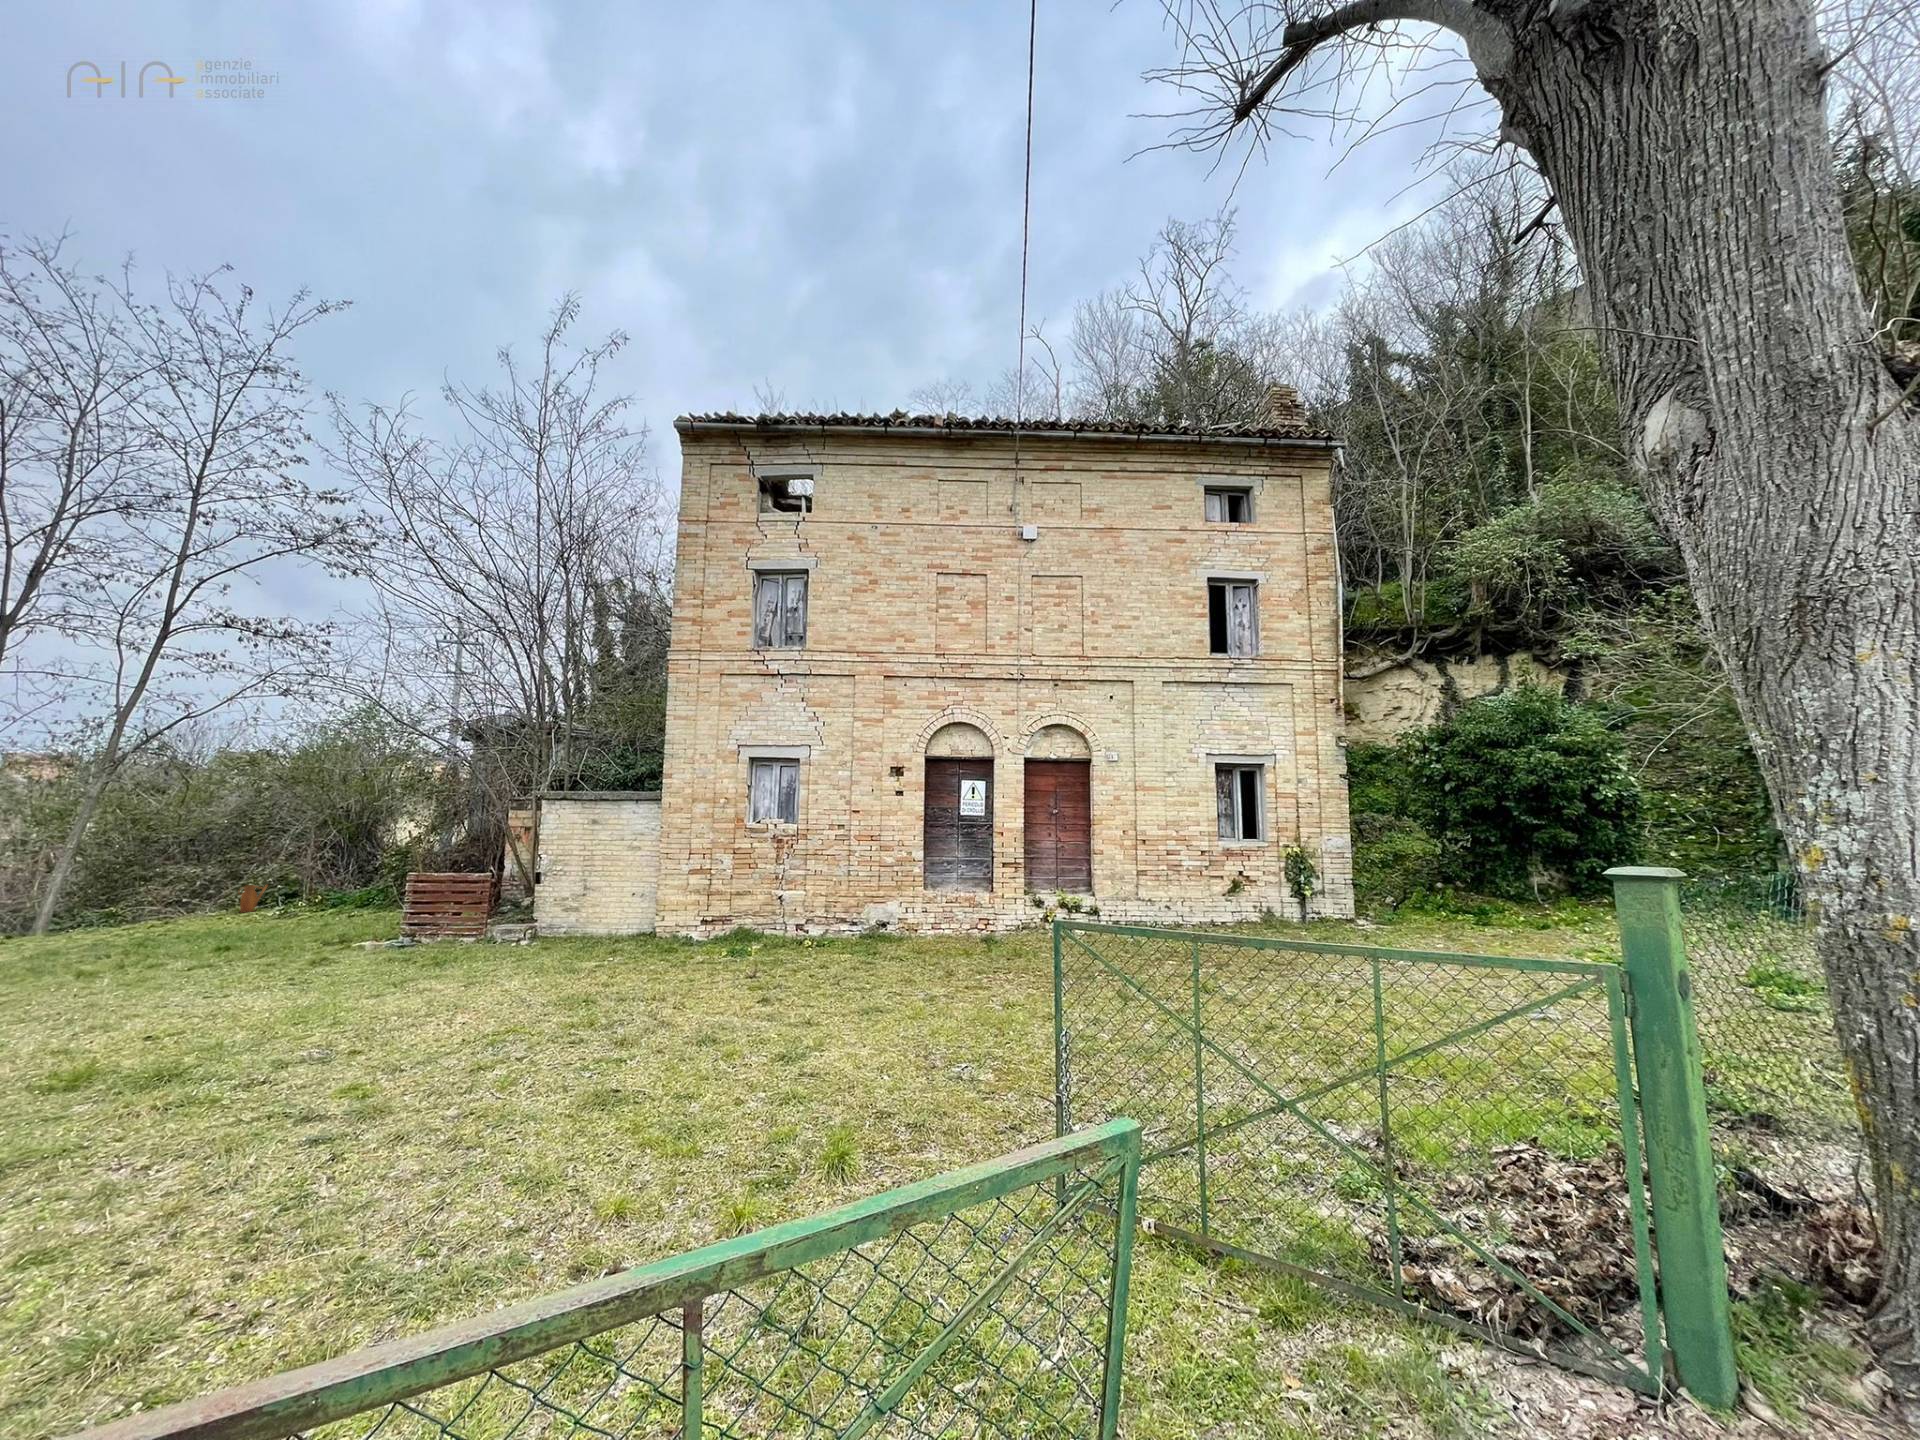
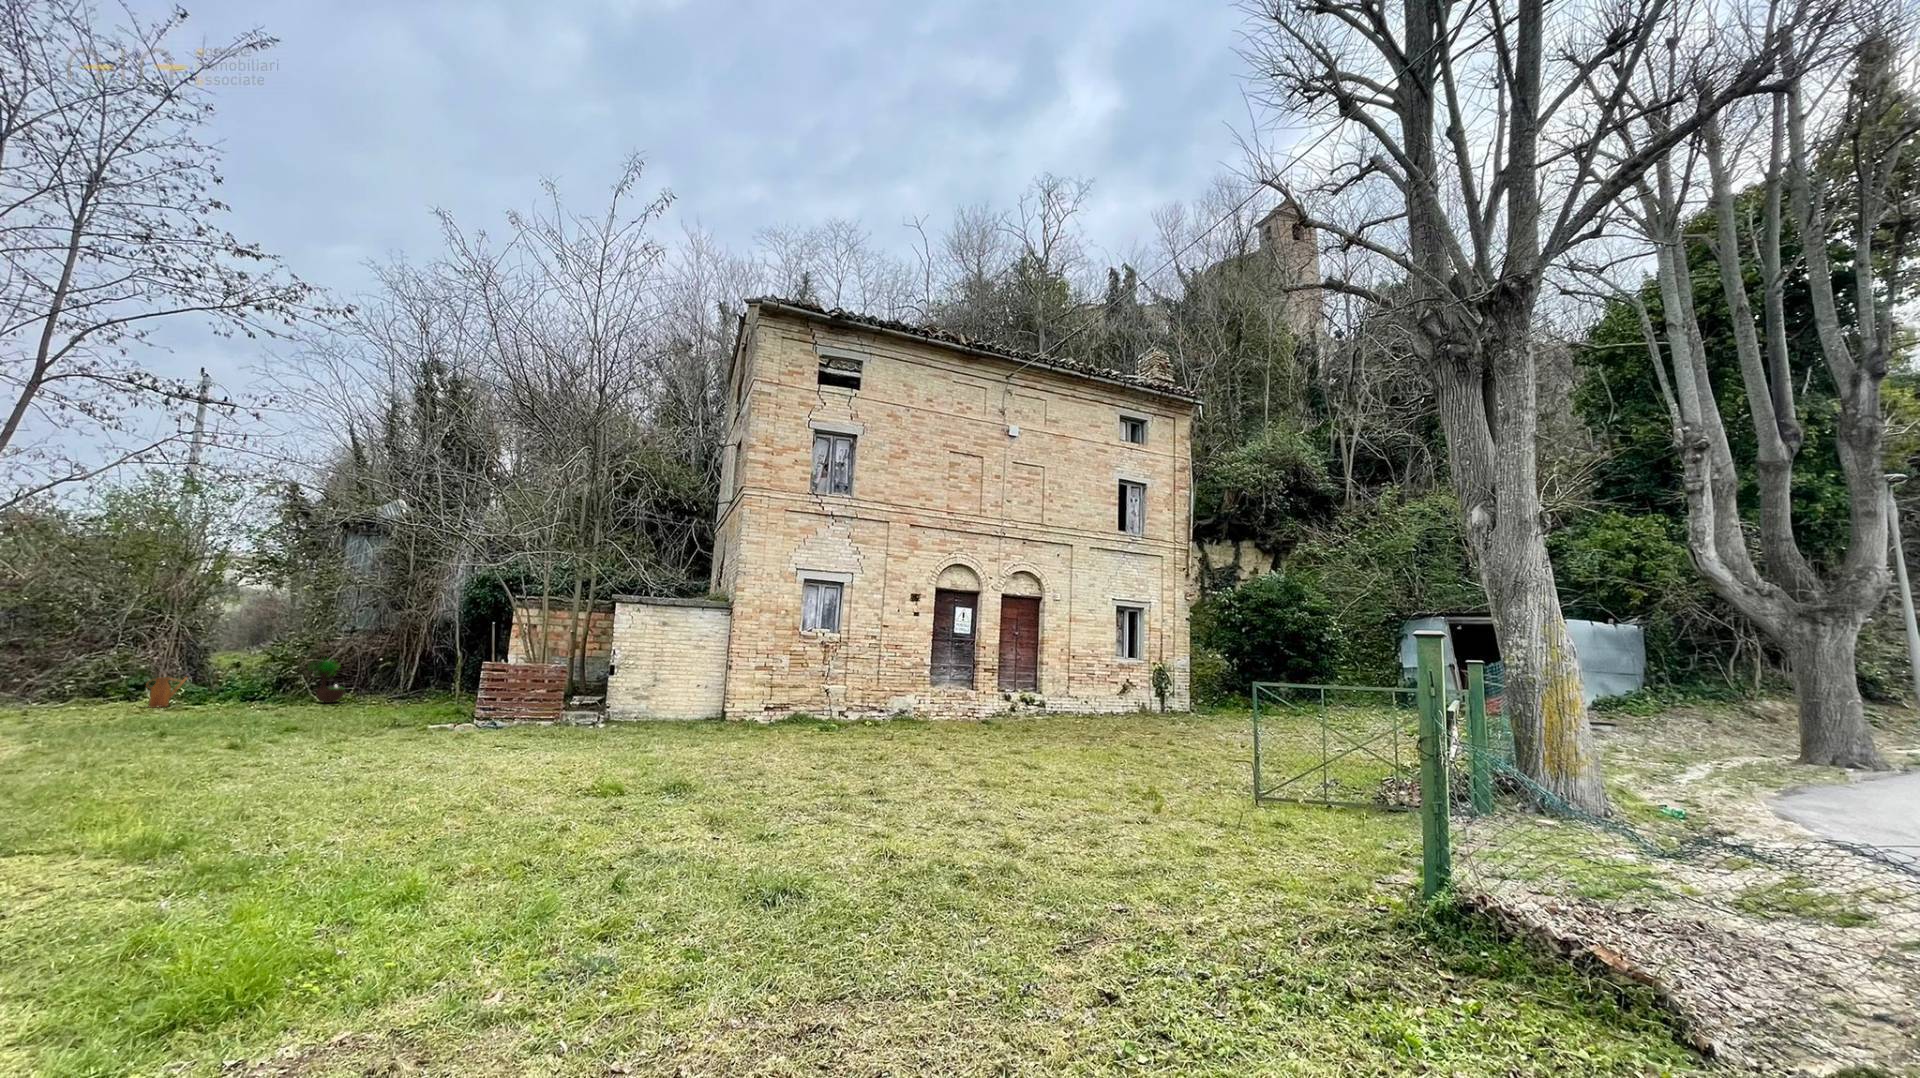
potted tree: none [353,861,387,907] -> present [309,658,344,703]

